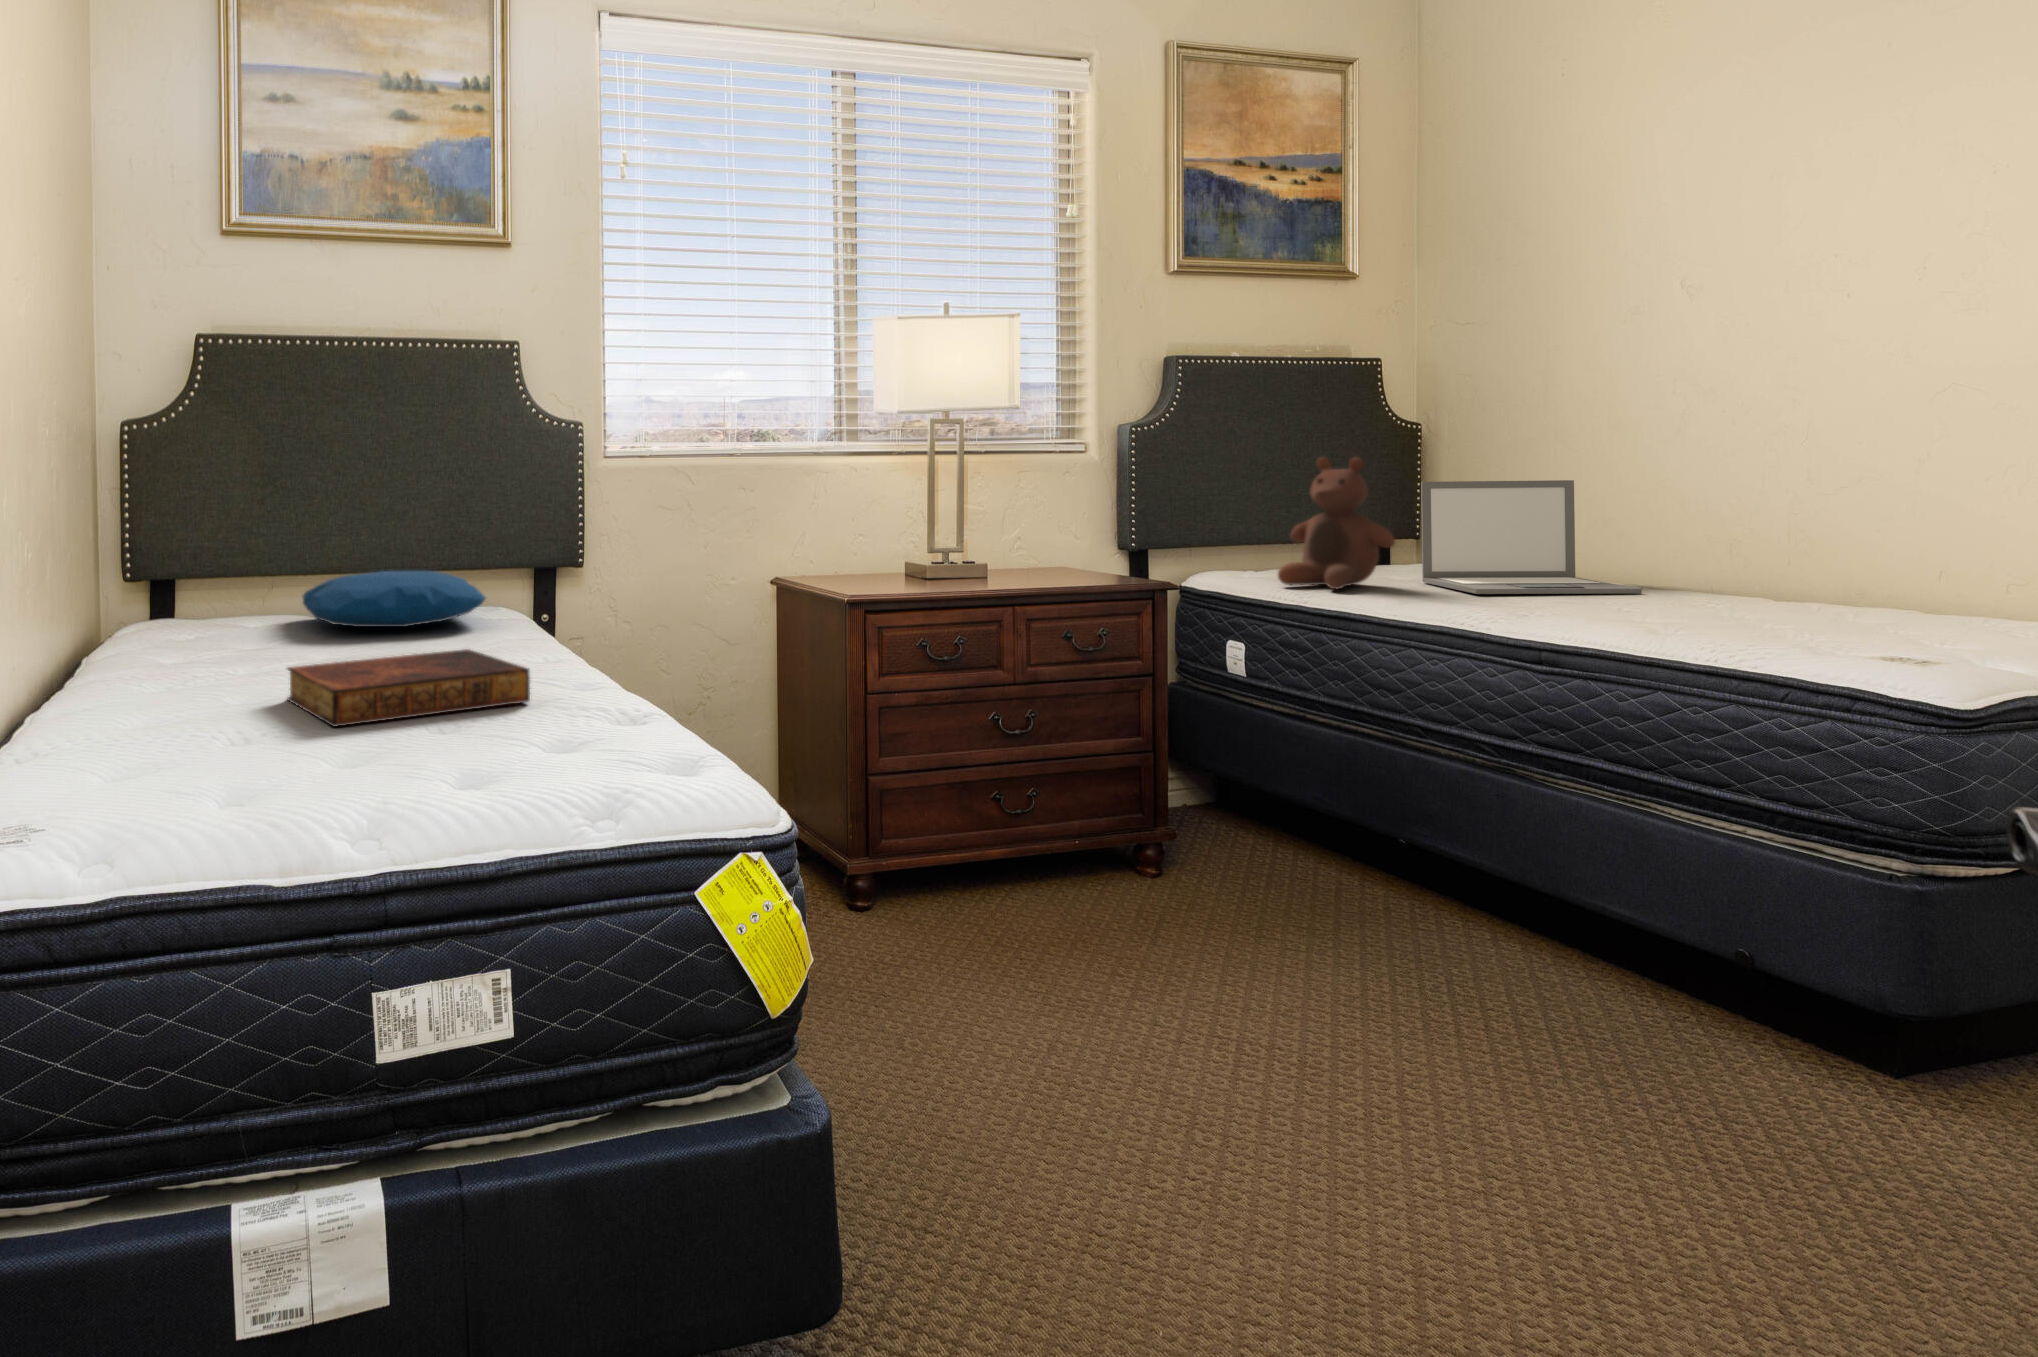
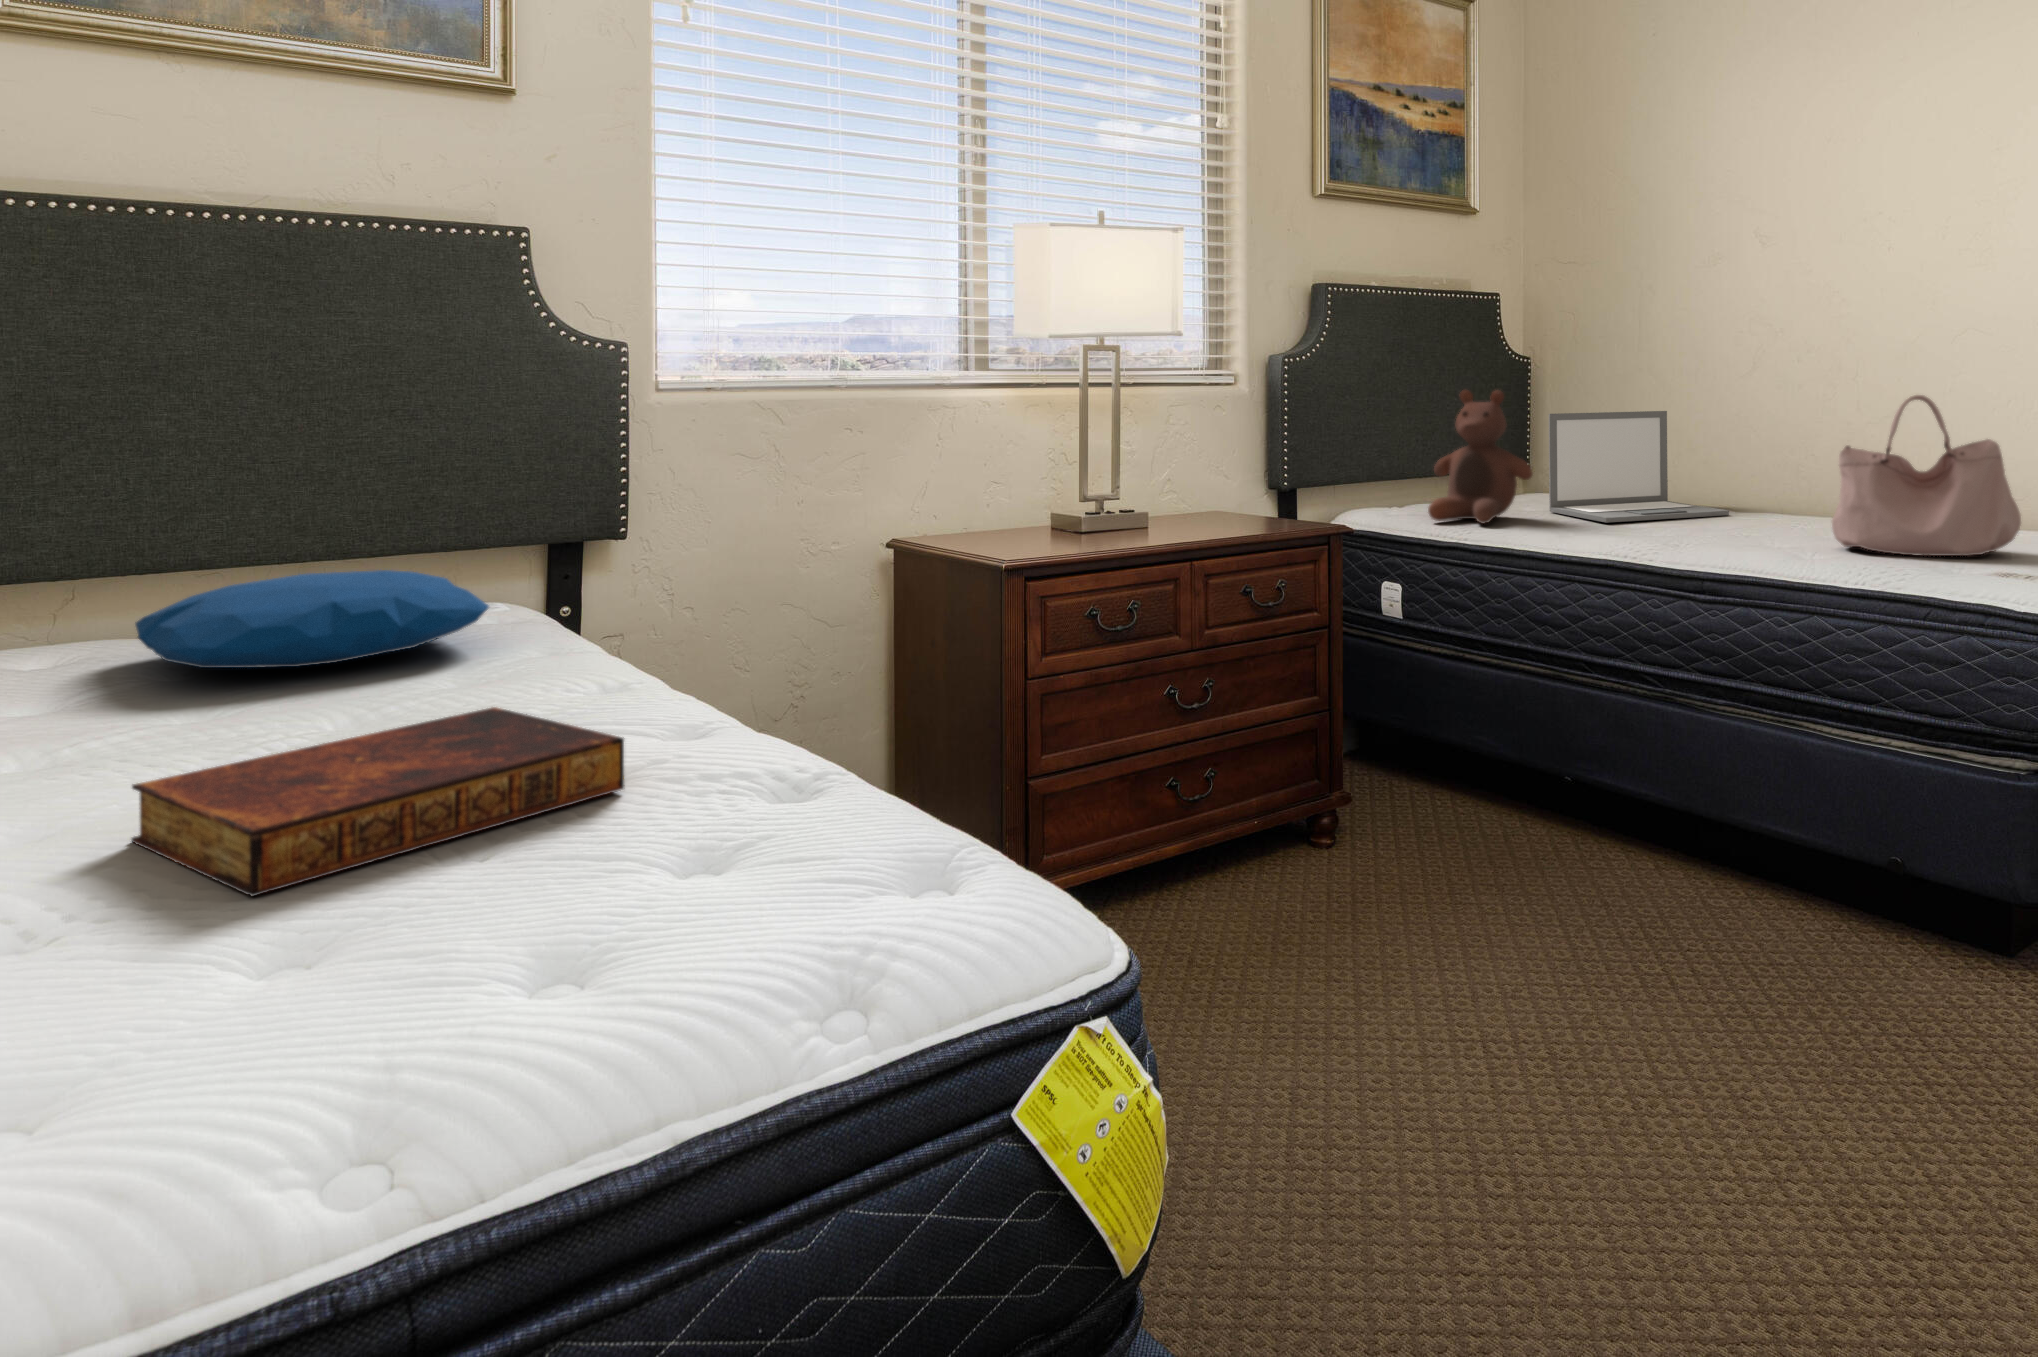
handbag: none [1737,459,2003,644] -> present [1832,395,2021,556]

